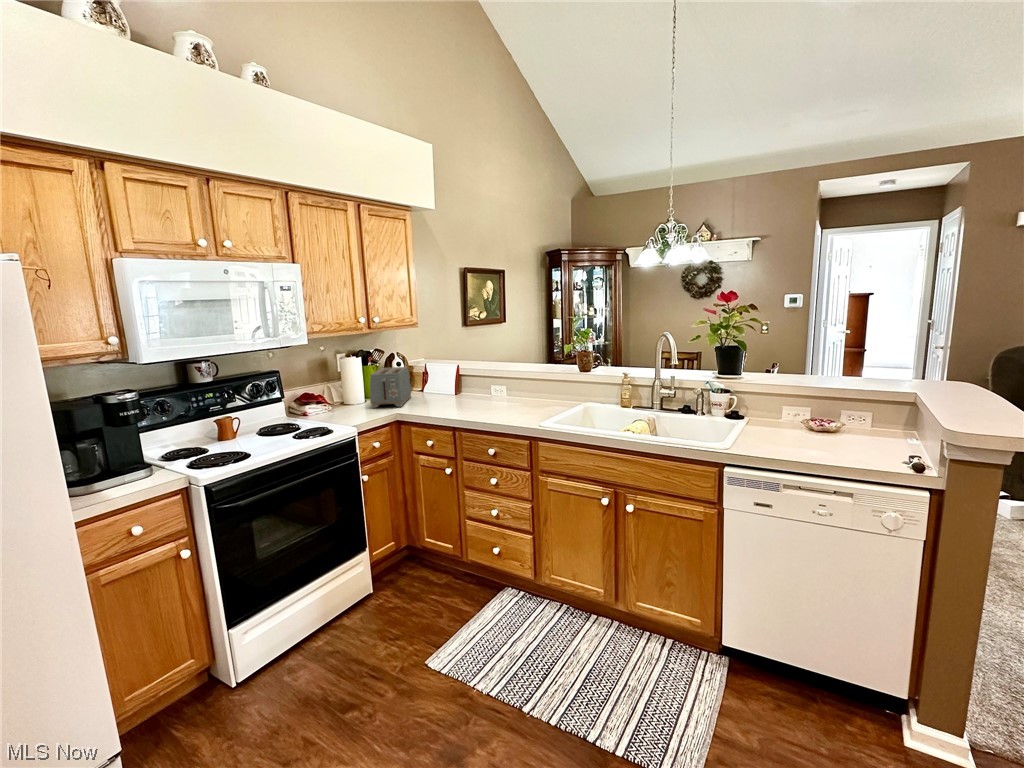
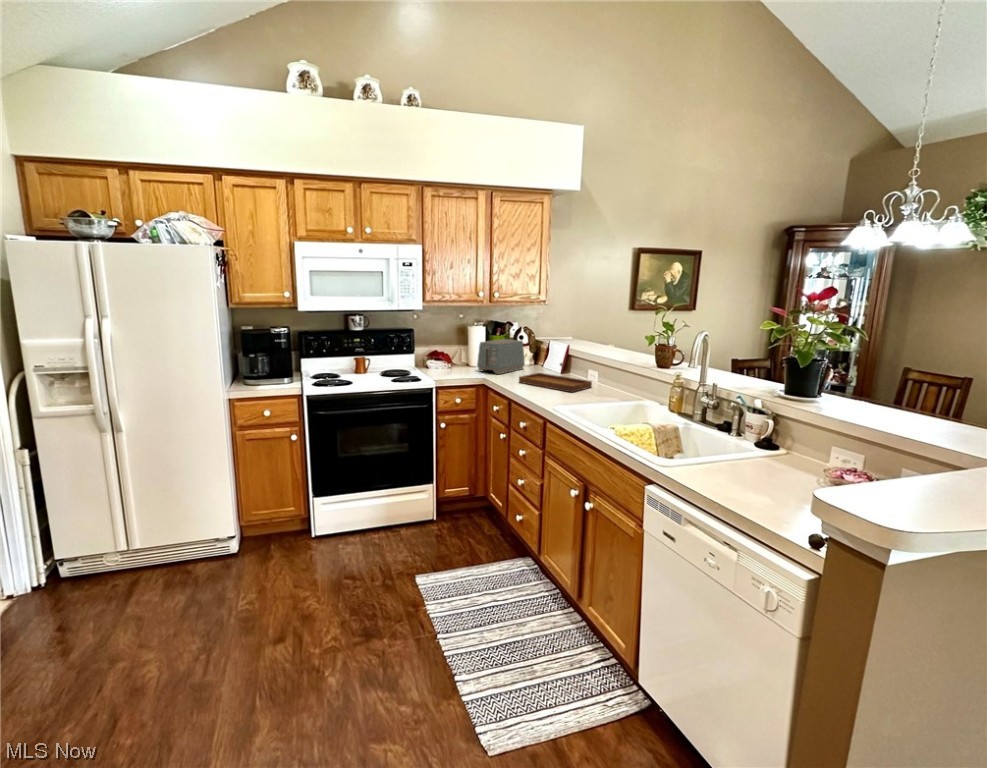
tray: none [441,382,513,410] -> present [519,363,592,392]

